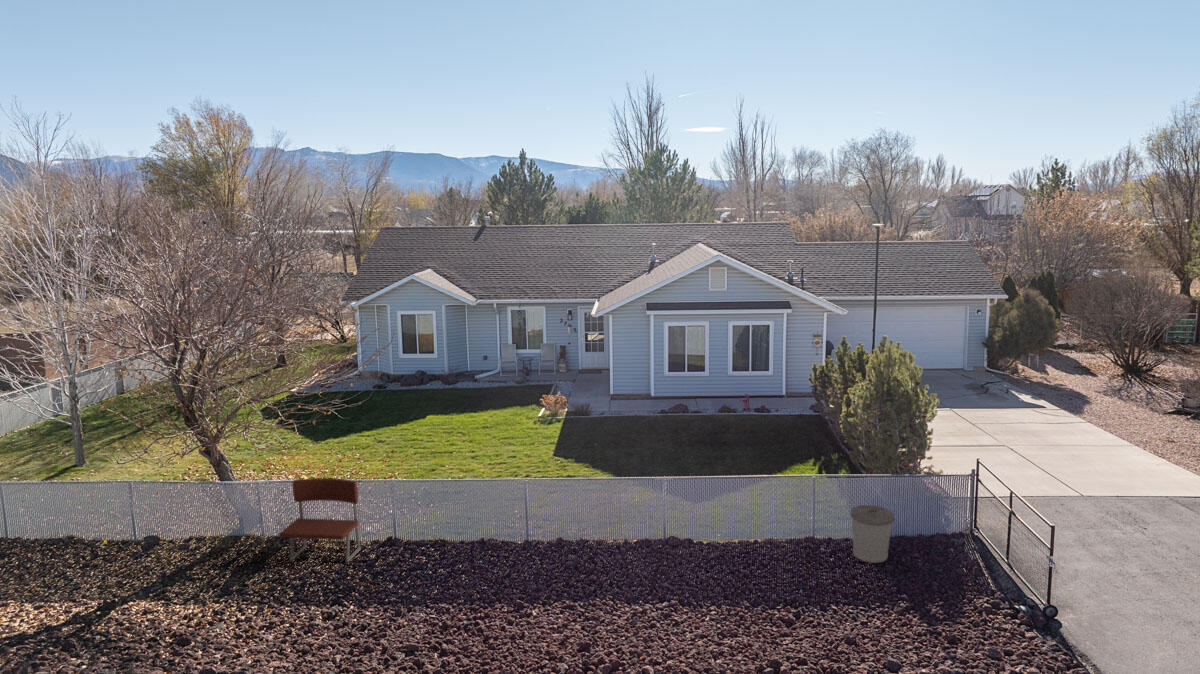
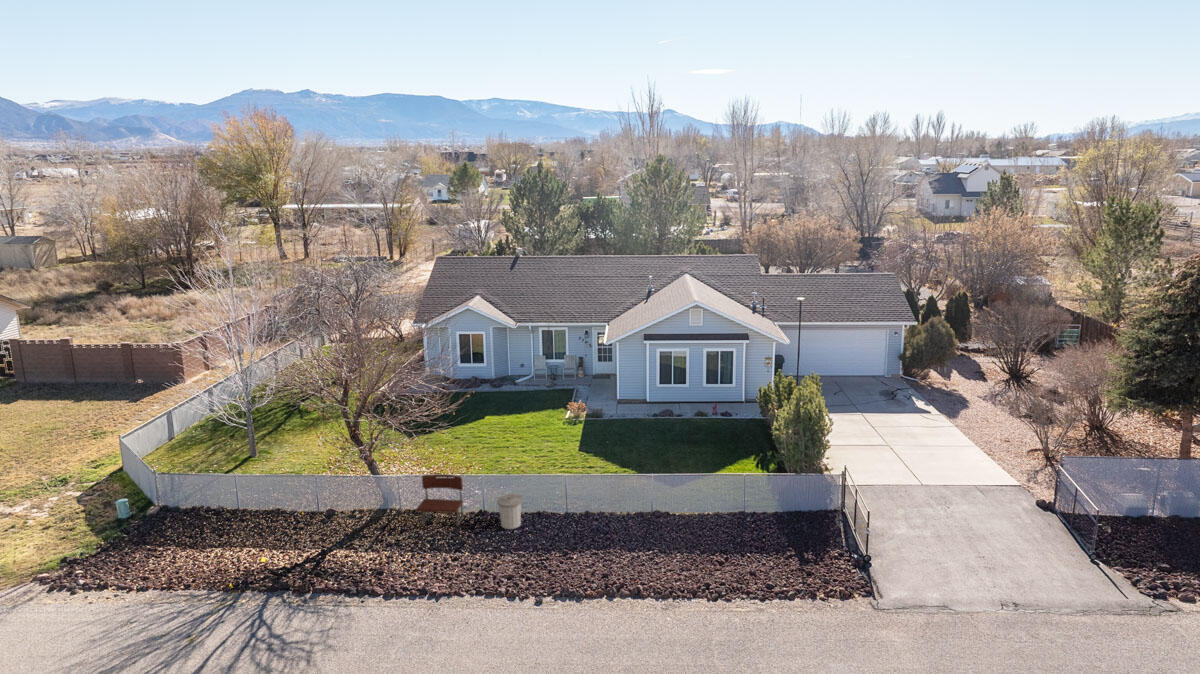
trash can: present [850,505,894,563] -> present [497,494,522,529]

